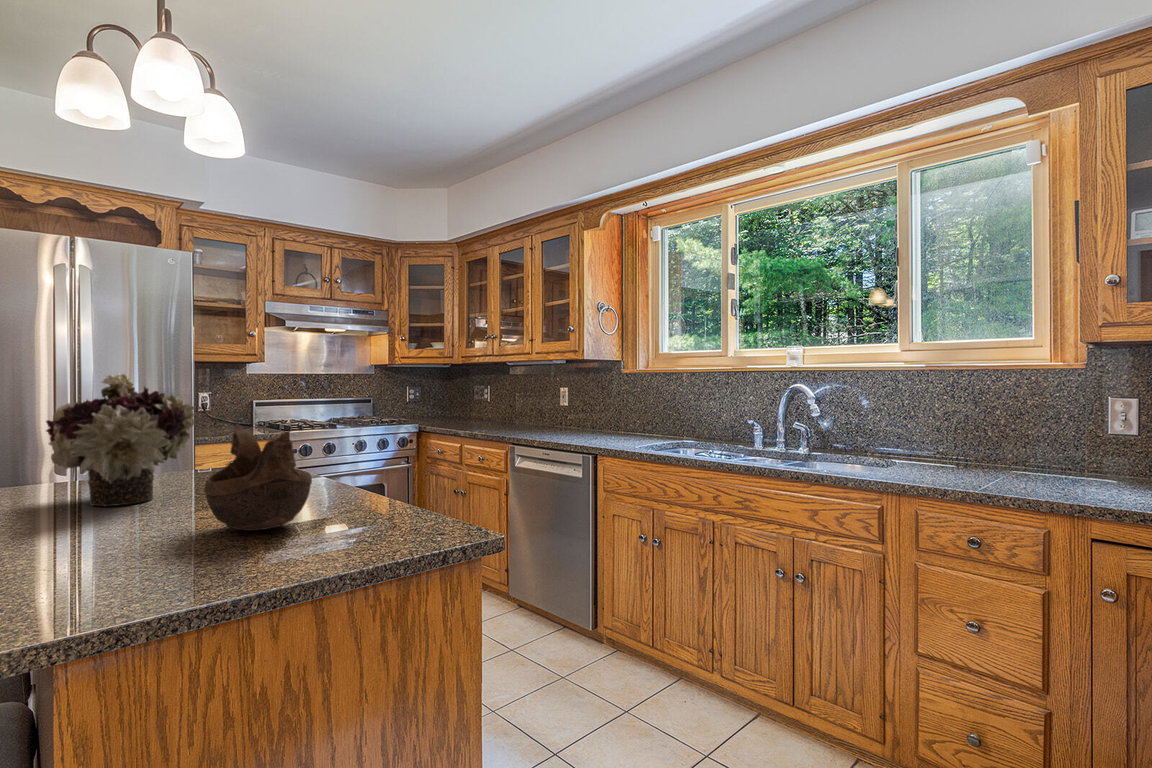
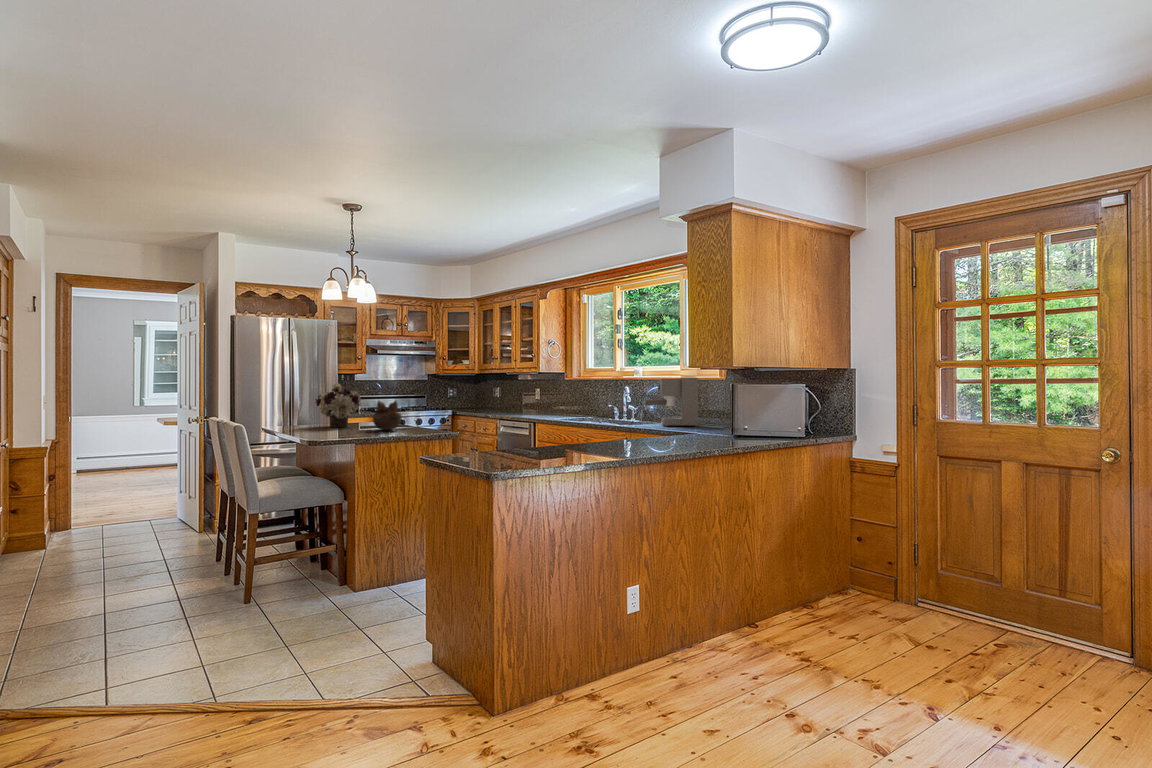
coffee maker: none [910,365,1055,480] -> present [645,378,698,426]

